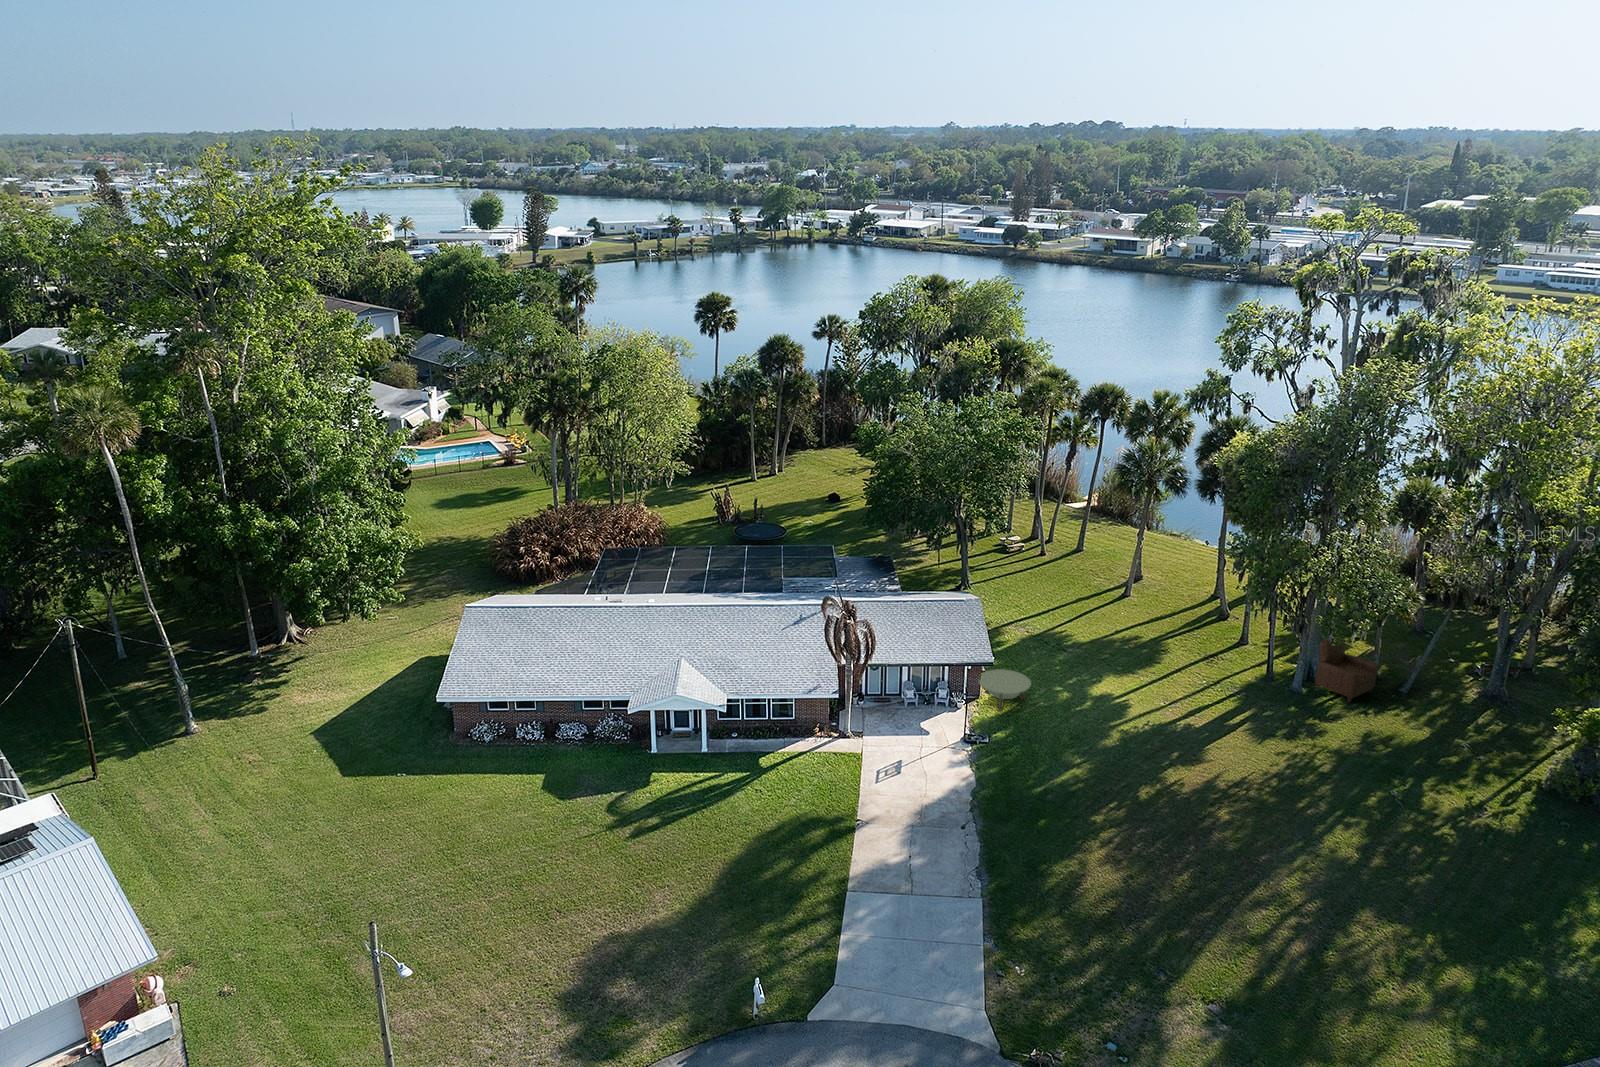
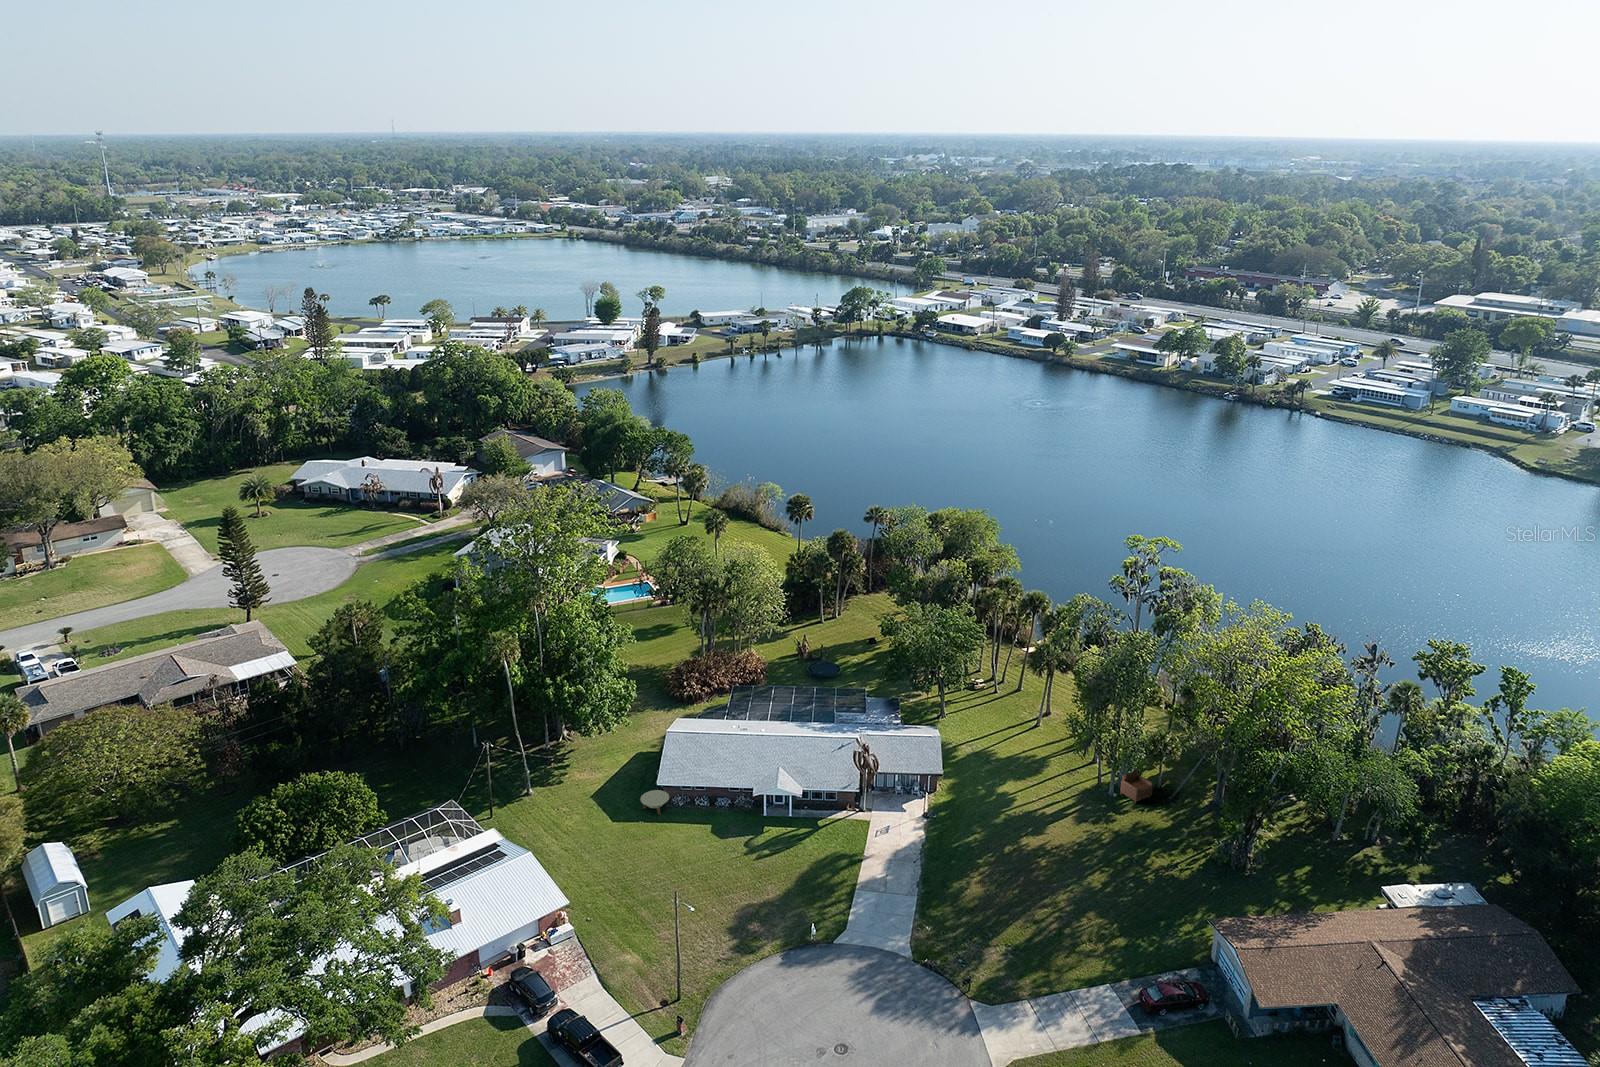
round table: present [979,669,1031,711] -> present [640,790,669,815]

